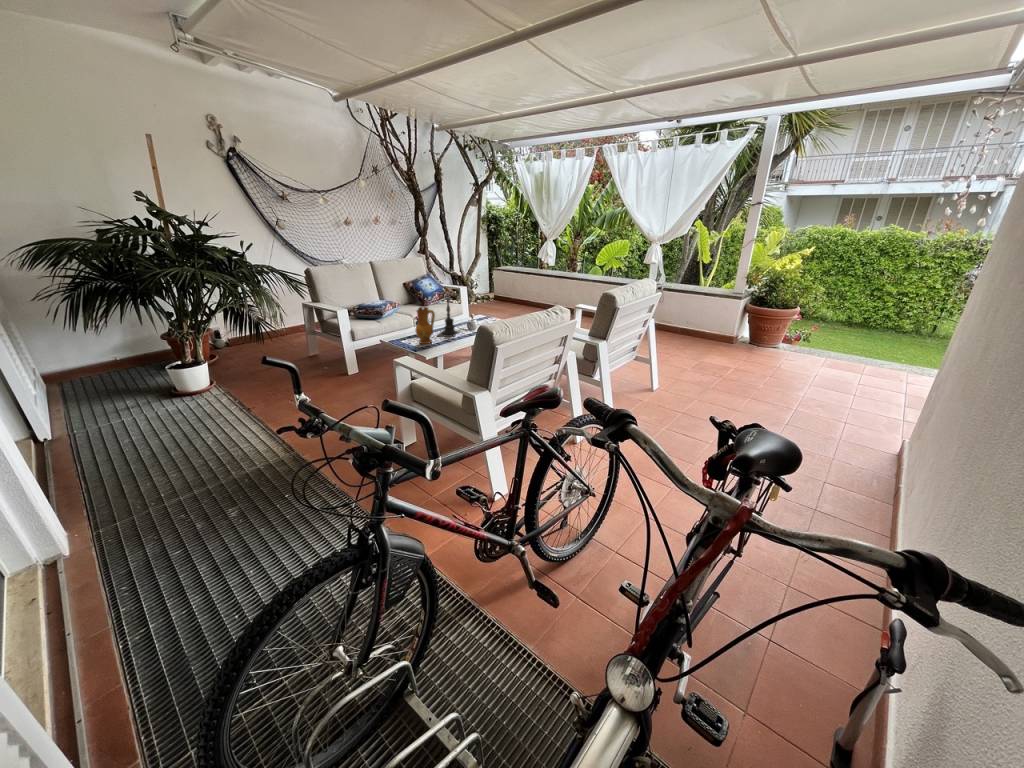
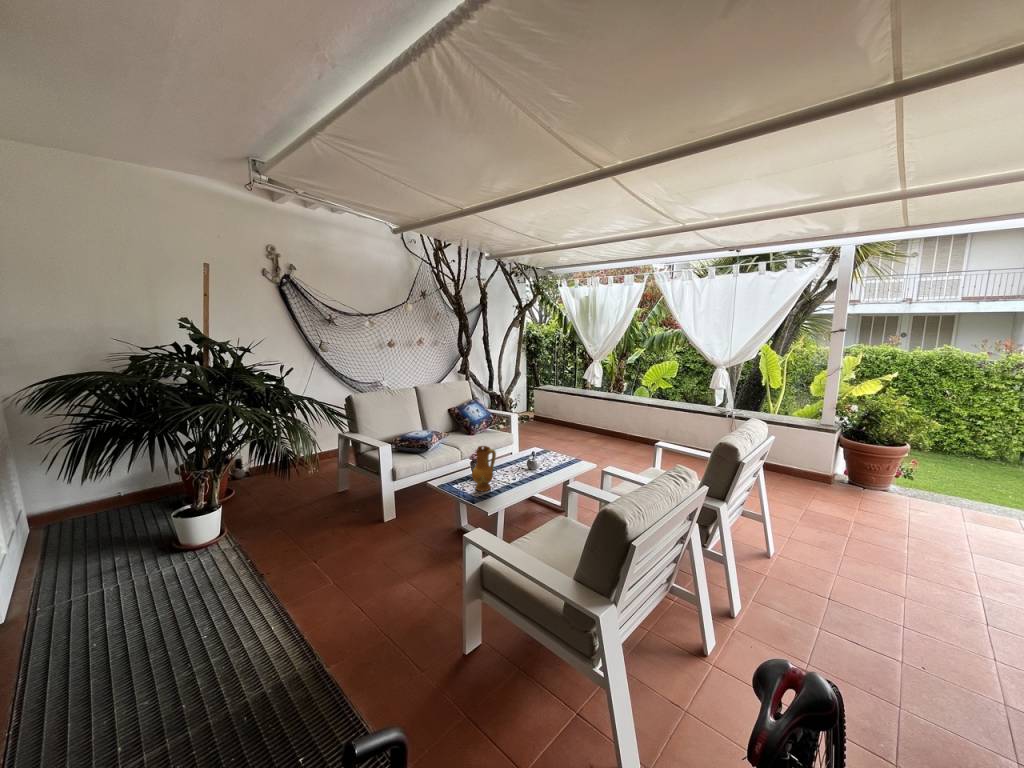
candle holder: present [437,298,460,337] -> none [493,427,521,480]

